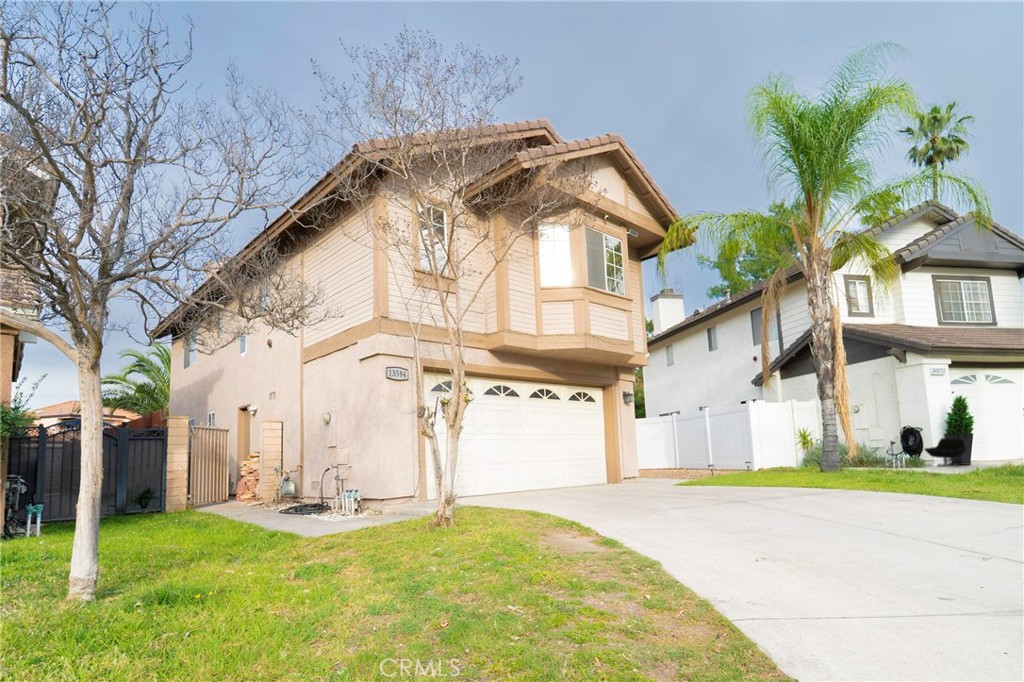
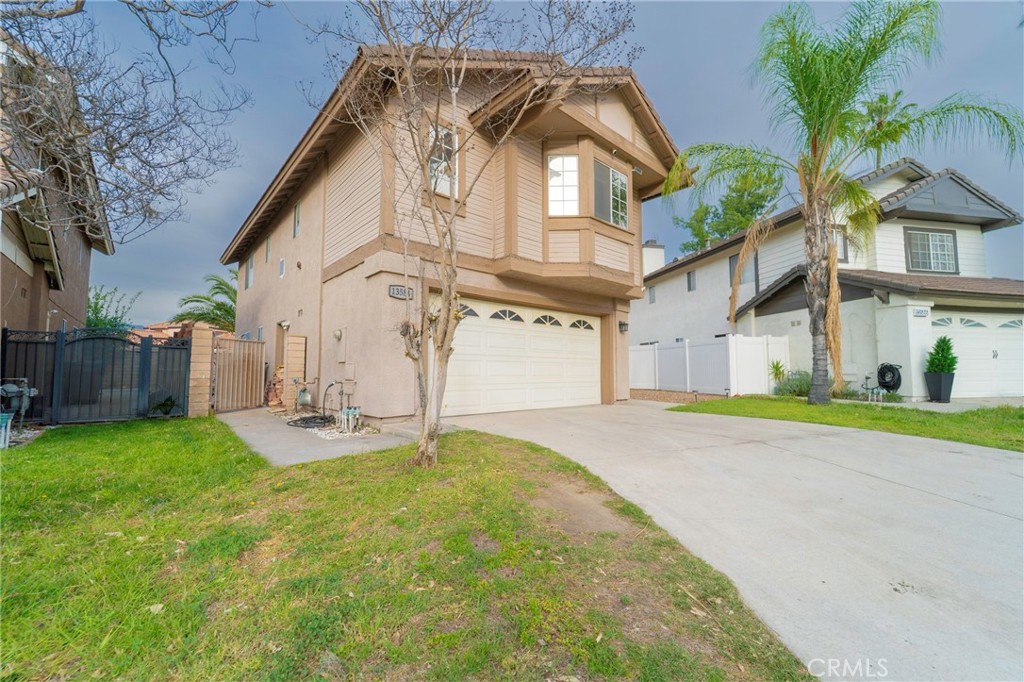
lounge chair: present [925,438,966,465] -> none [899,374,941,401]

